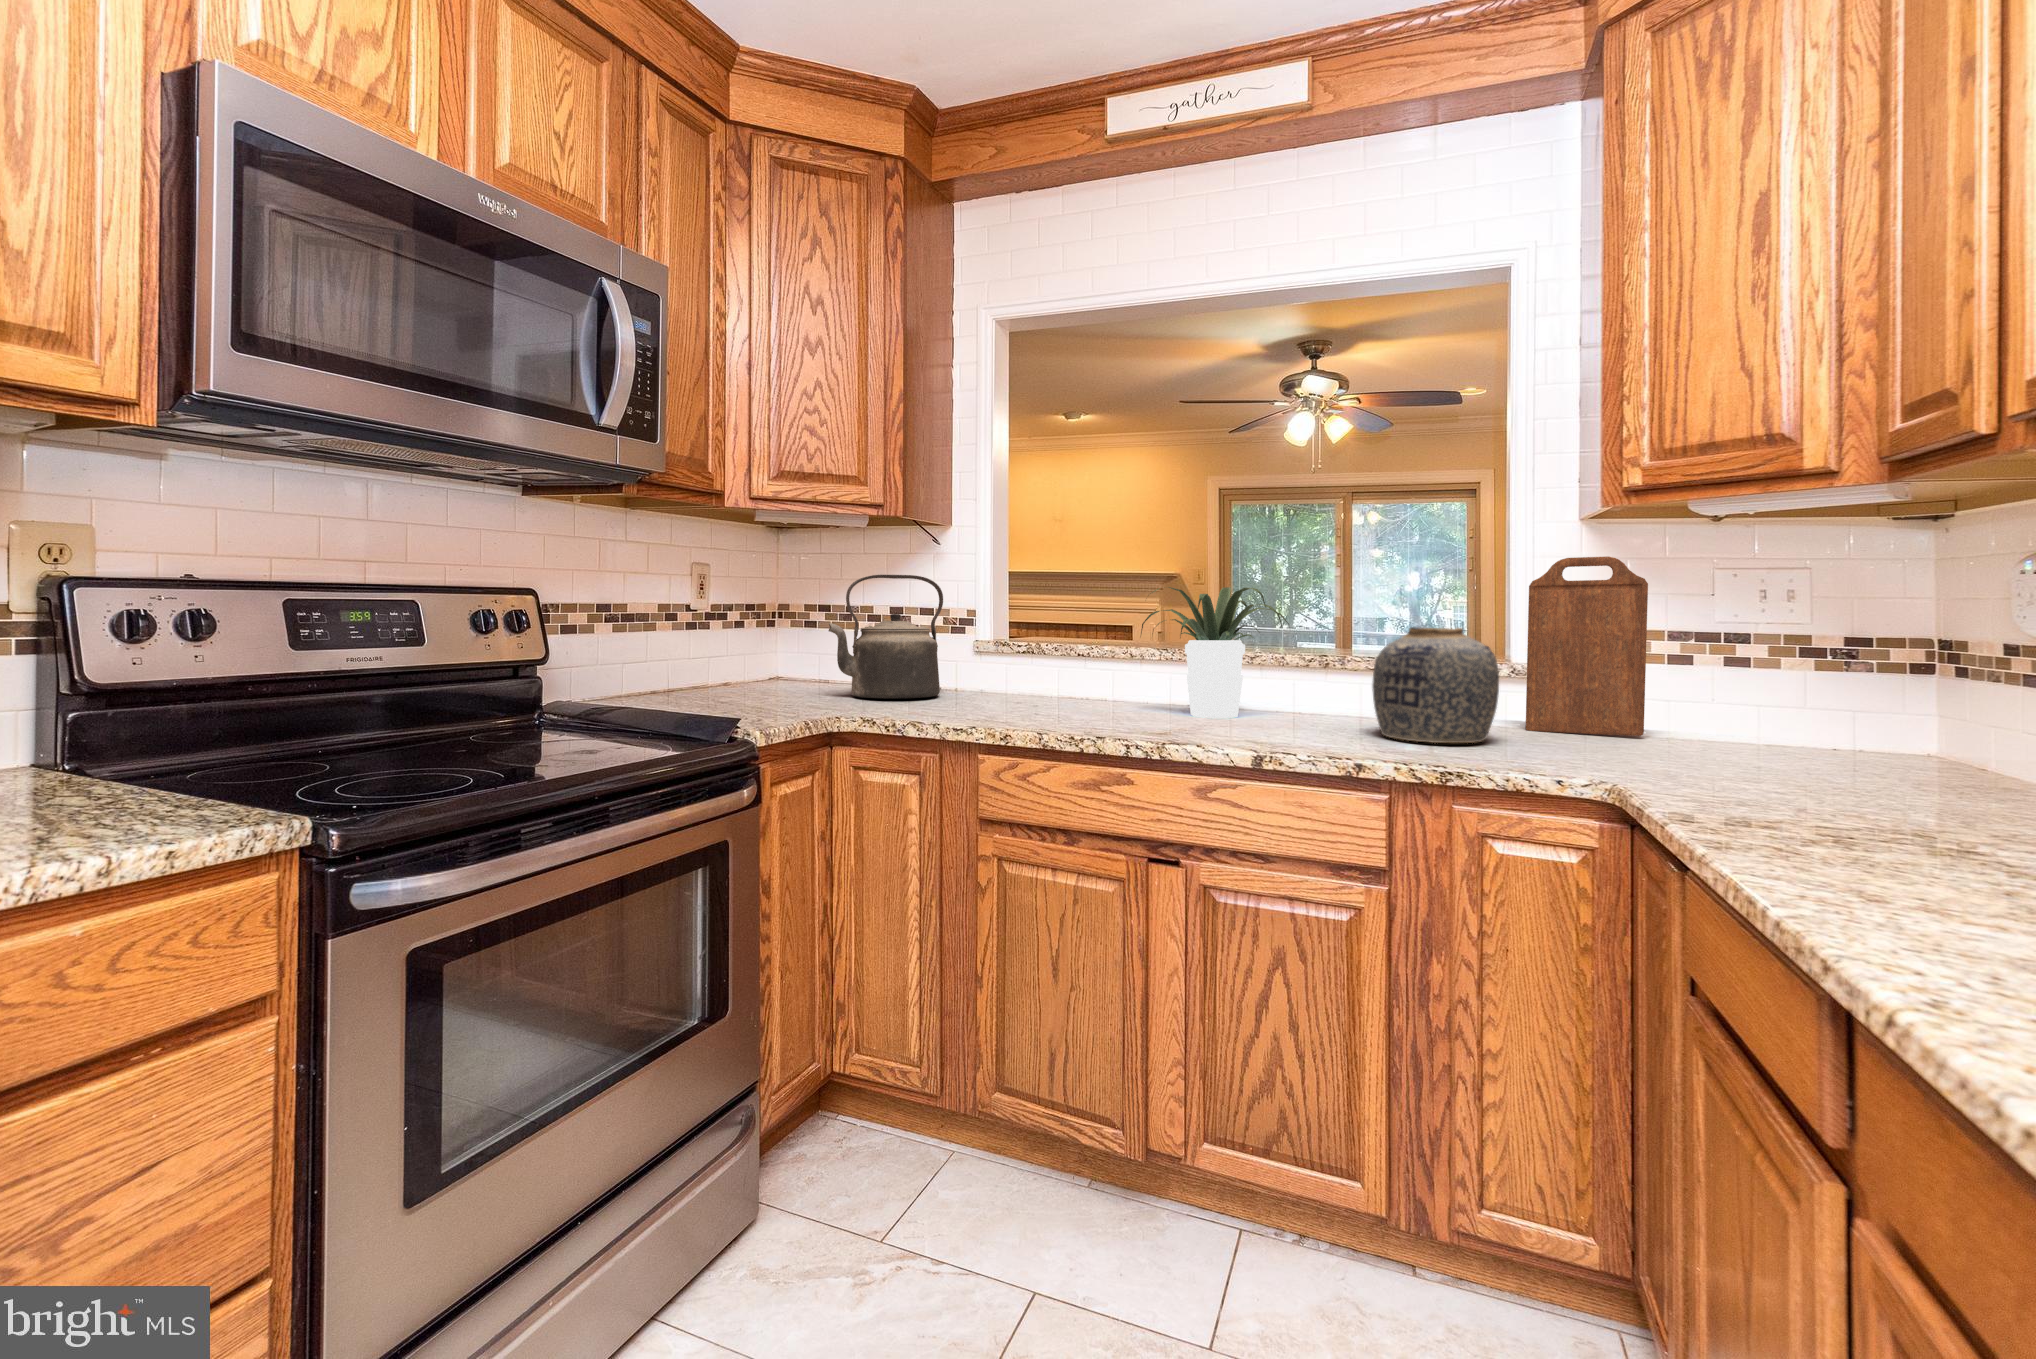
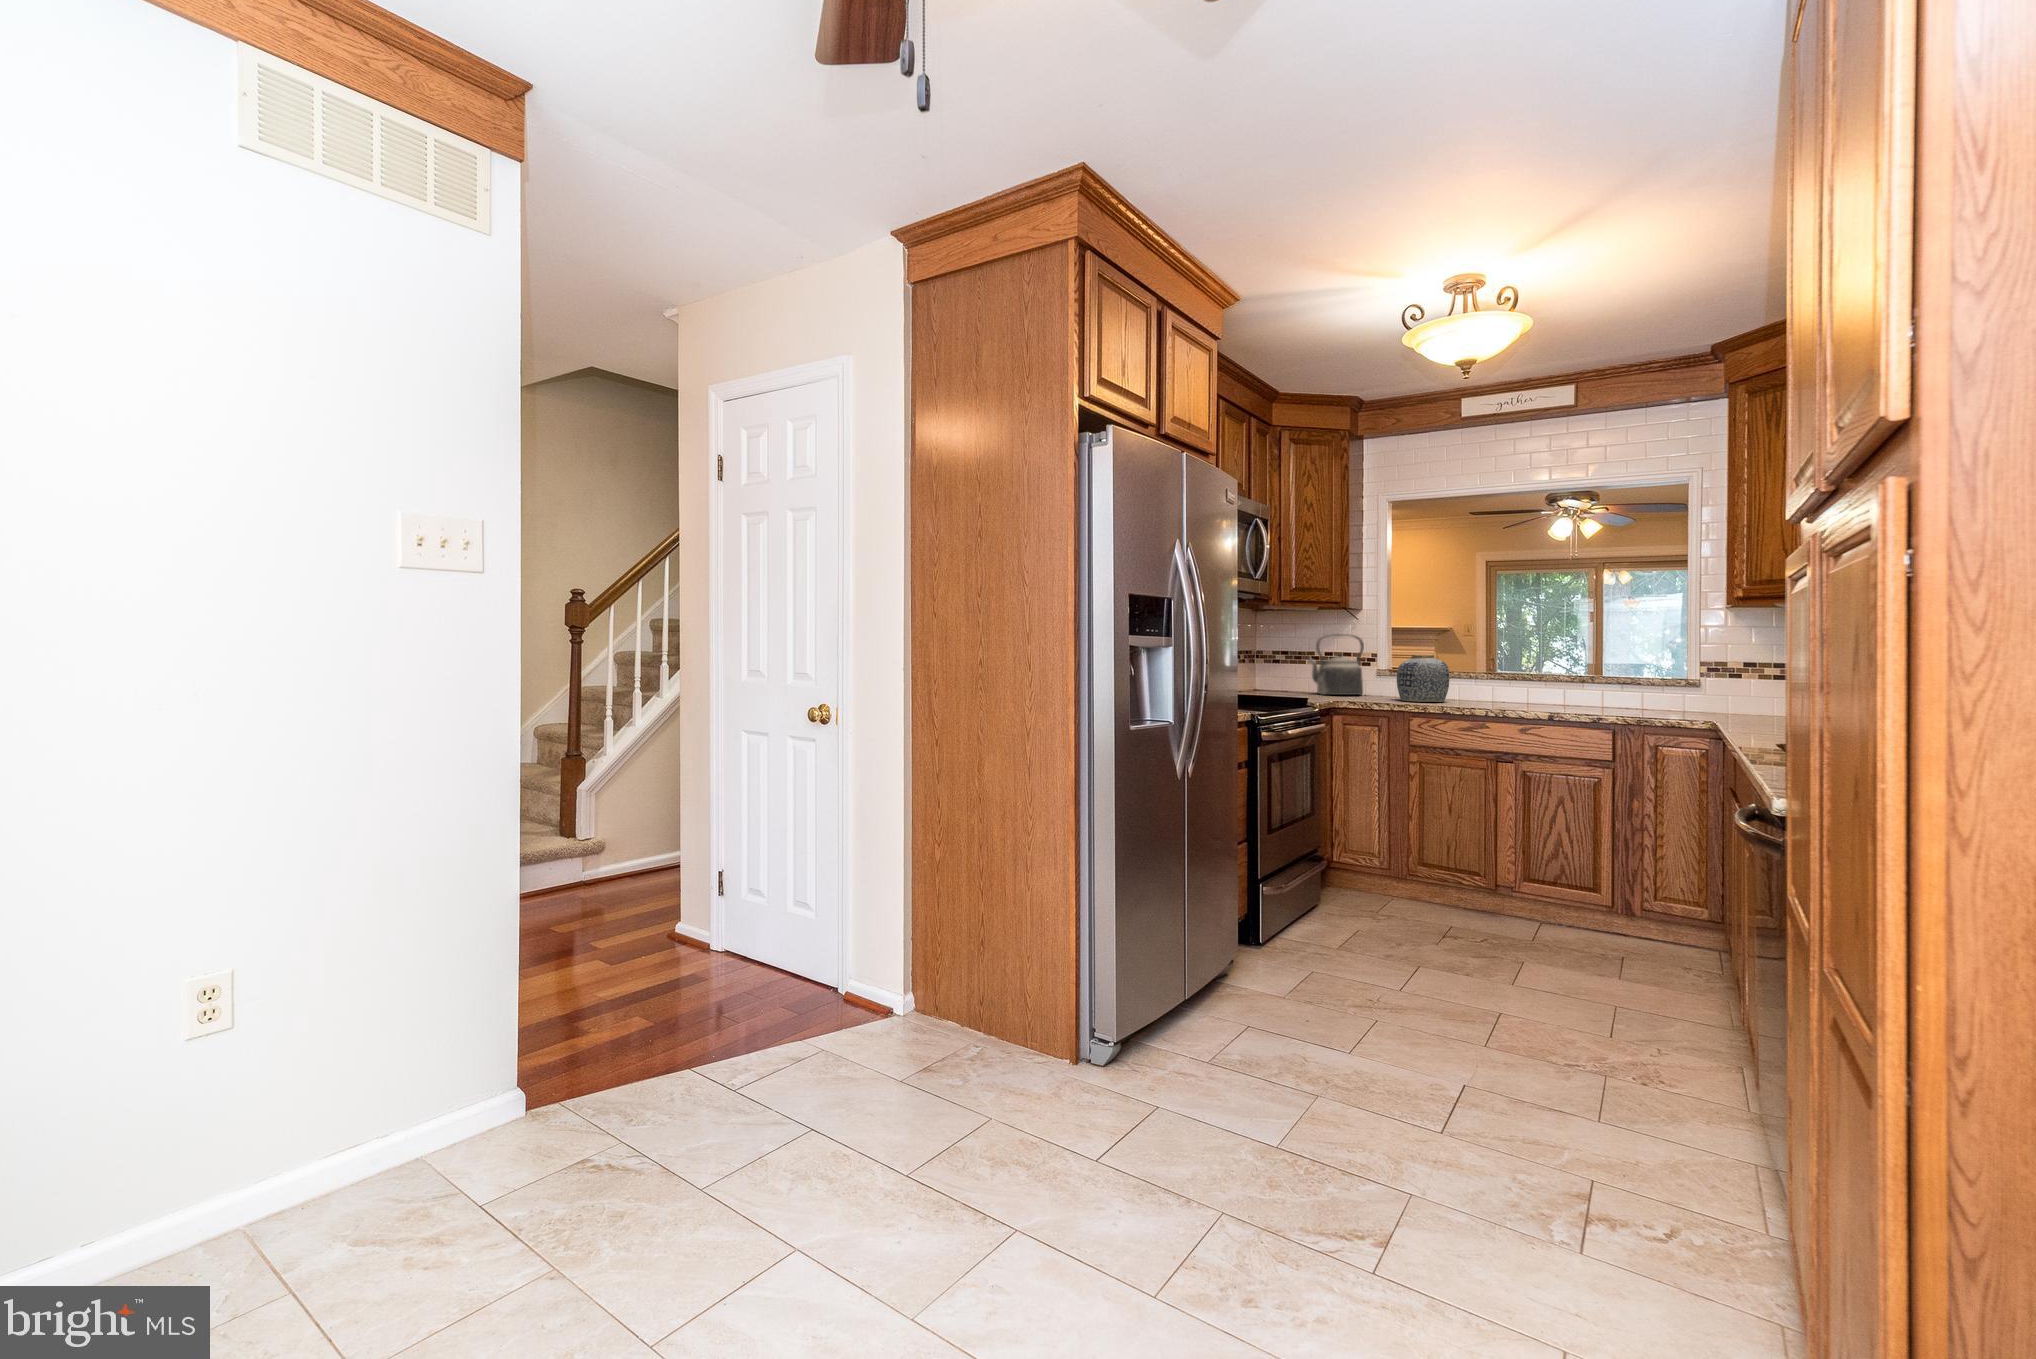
cutting board: present [1526,557,1648,736] -> none [1686,625,1748,710]
potted plant: present [1141,587,1289,718] -> none [1477,640,1560,703]
vase: present [1372,627,1499,743] -> present [1397,655,1449,702]

